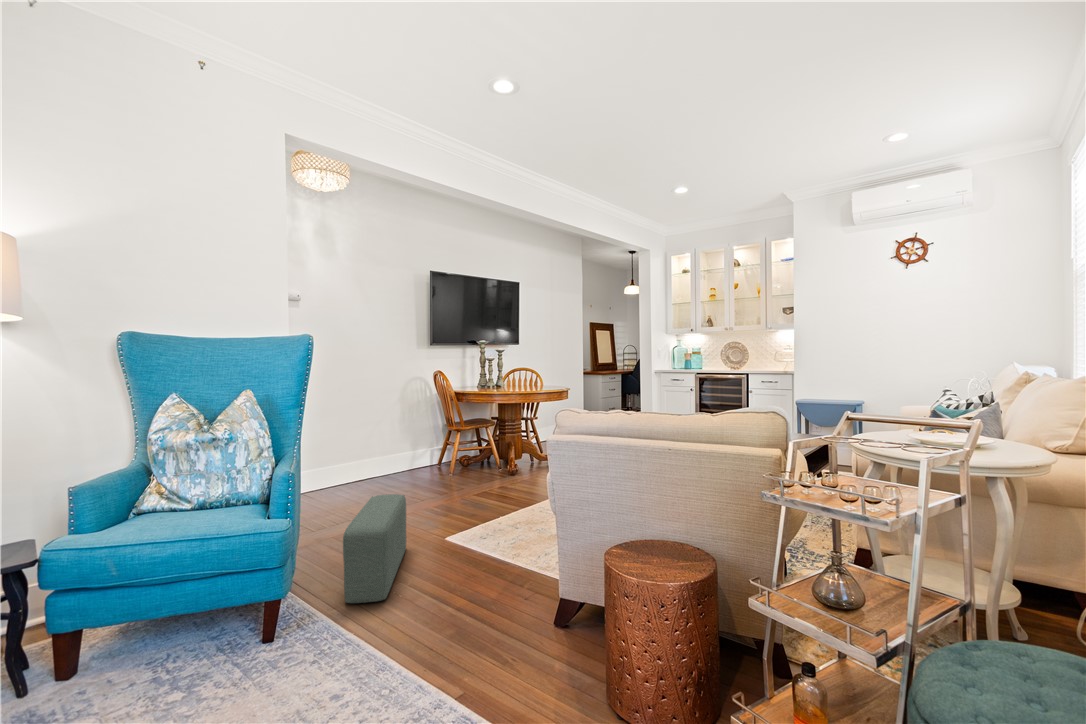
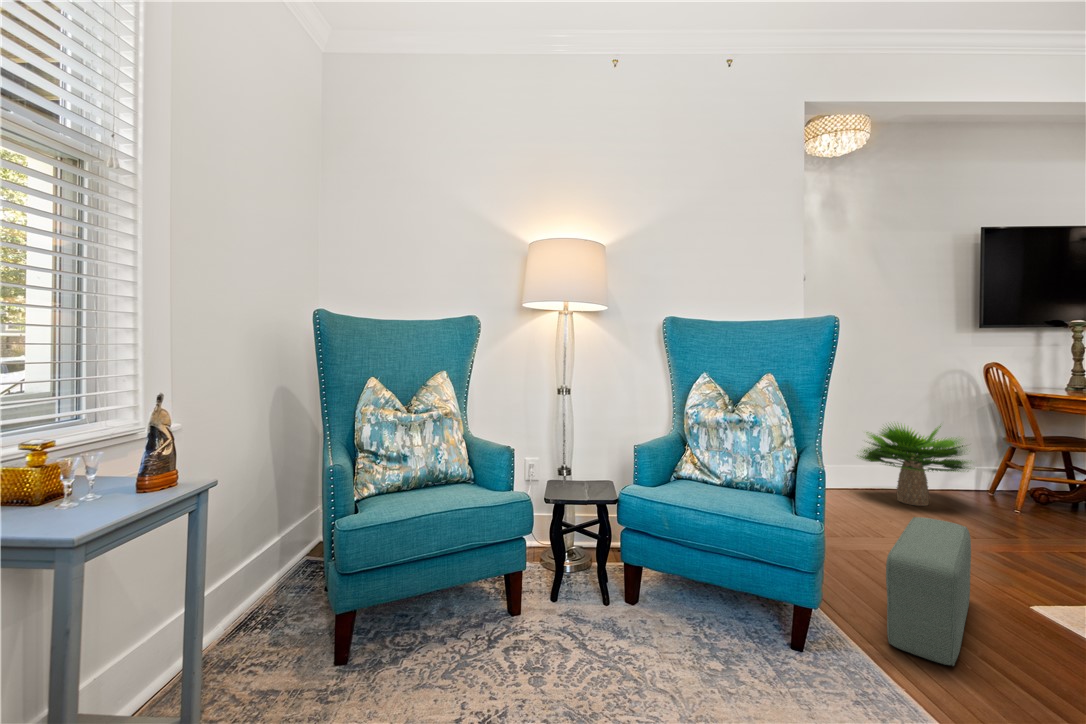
potted plant: none [344,416,428,487] -> present [857,425,969,506]

